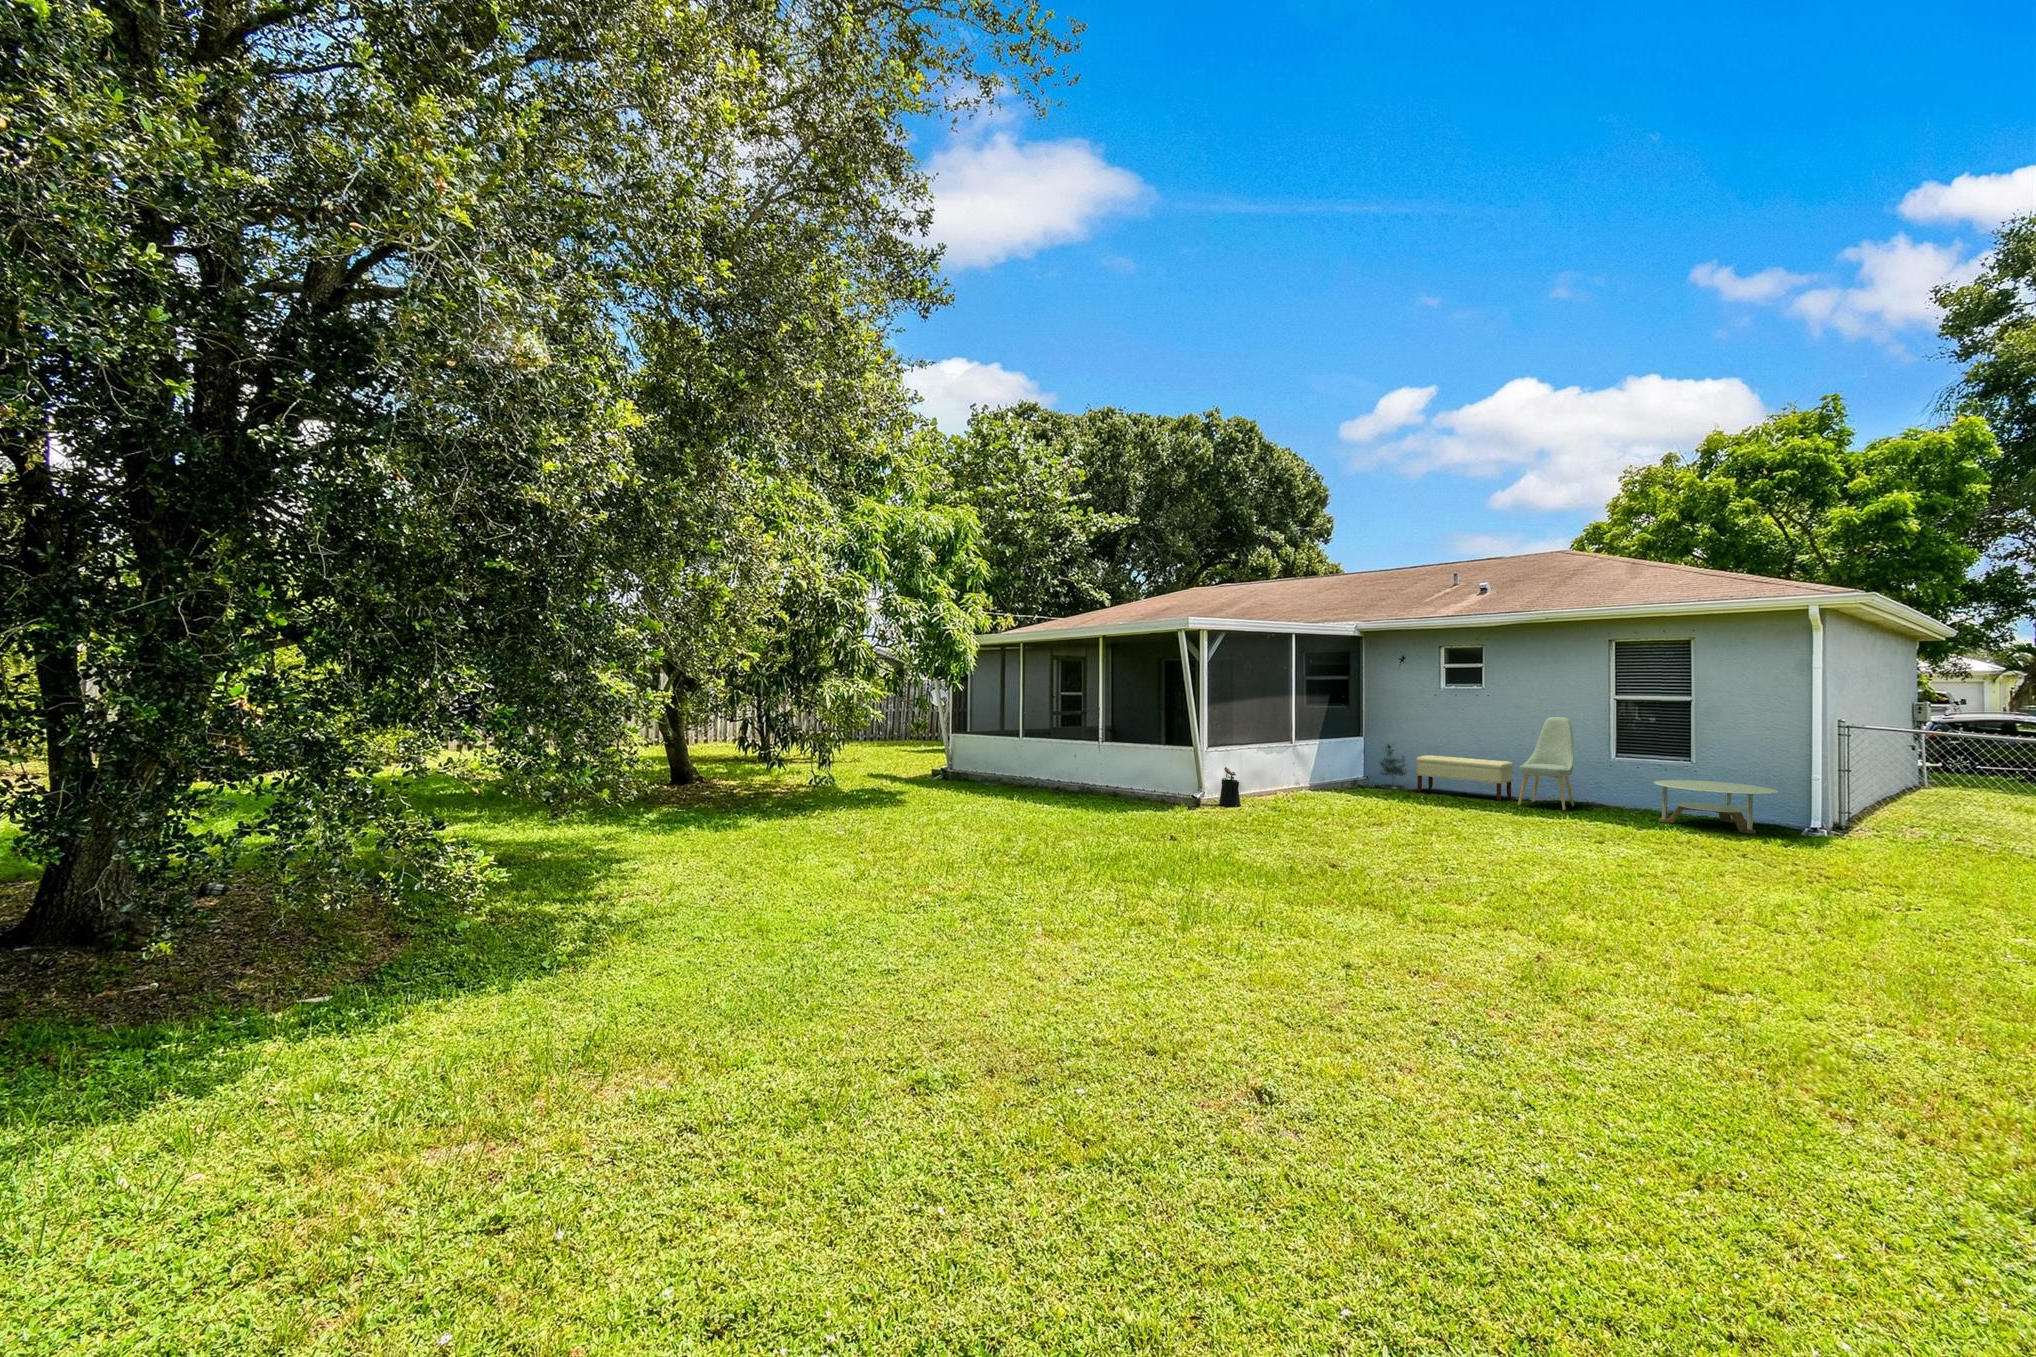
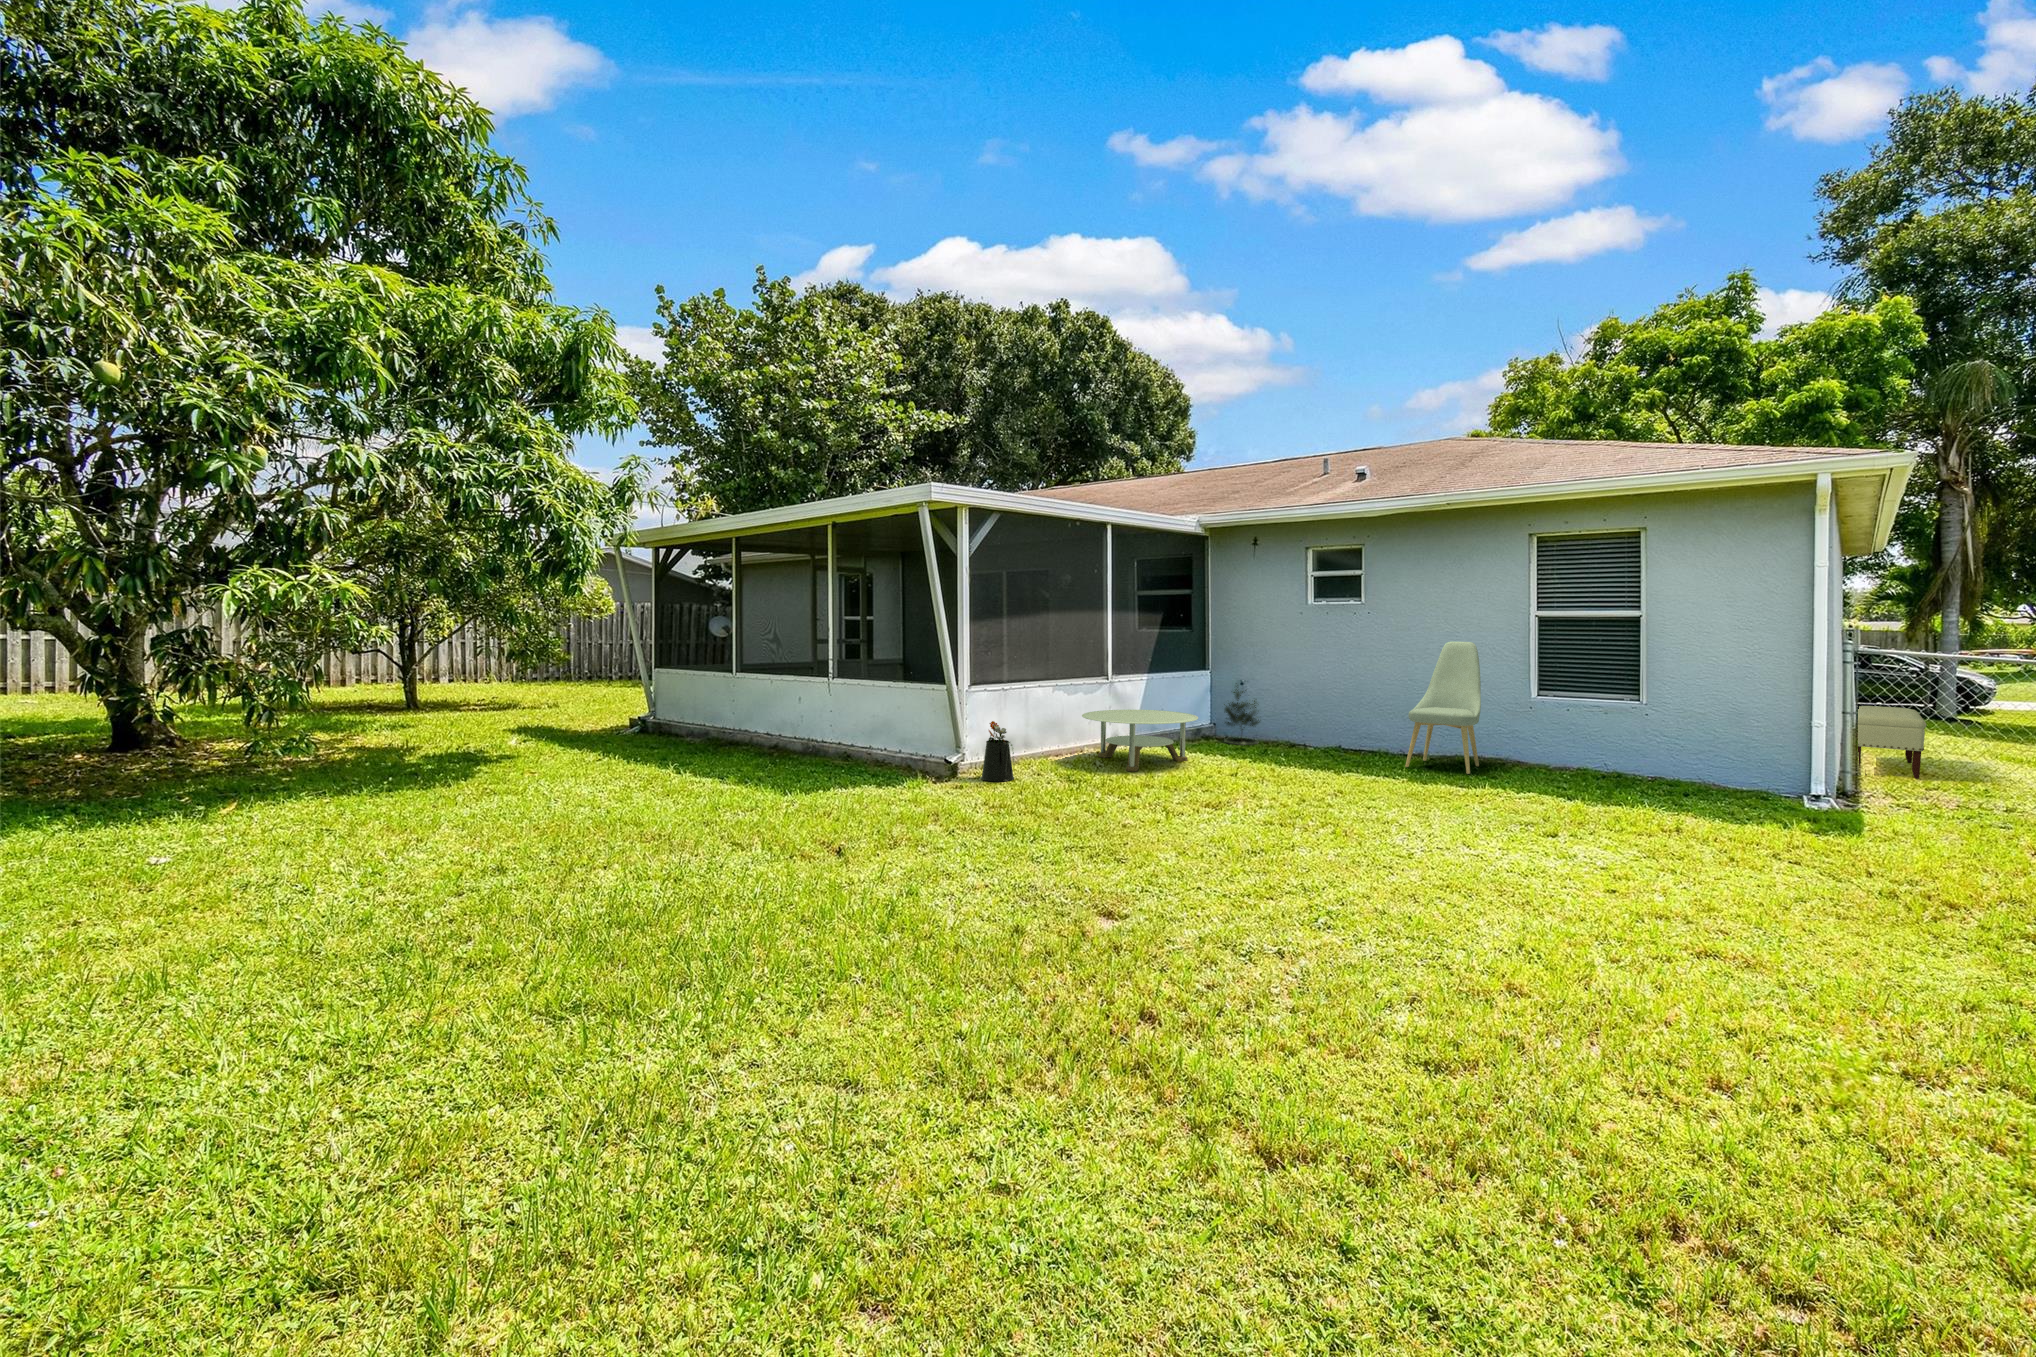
bench: present [1416,755,1513,801] -> present [1858,706,1926,779]
round table: present [1654,780,1778,834] -> present [1082,710,1198,772]

